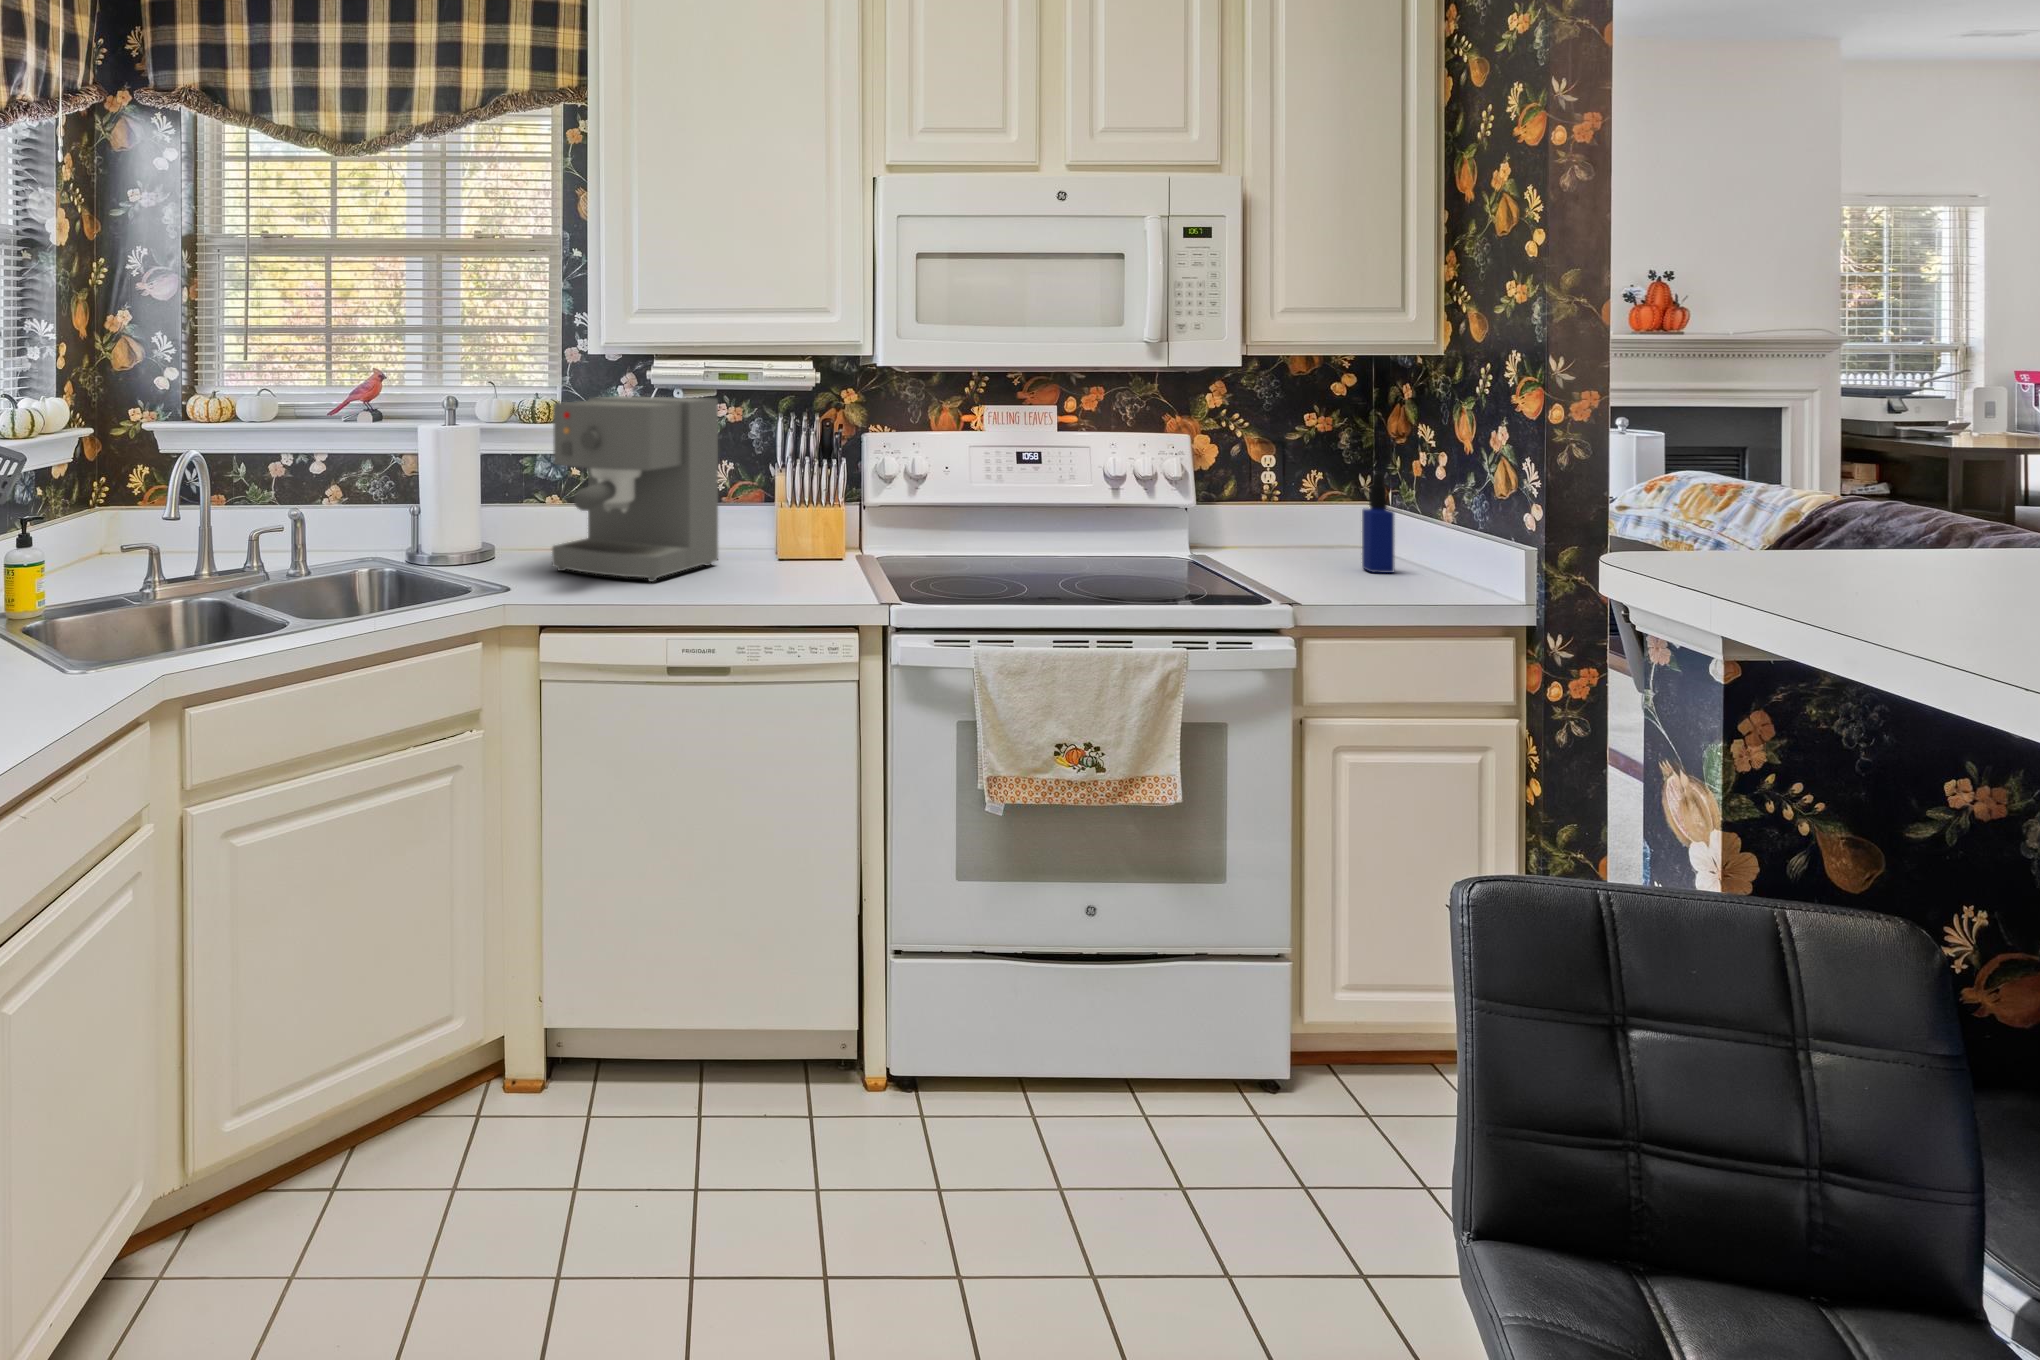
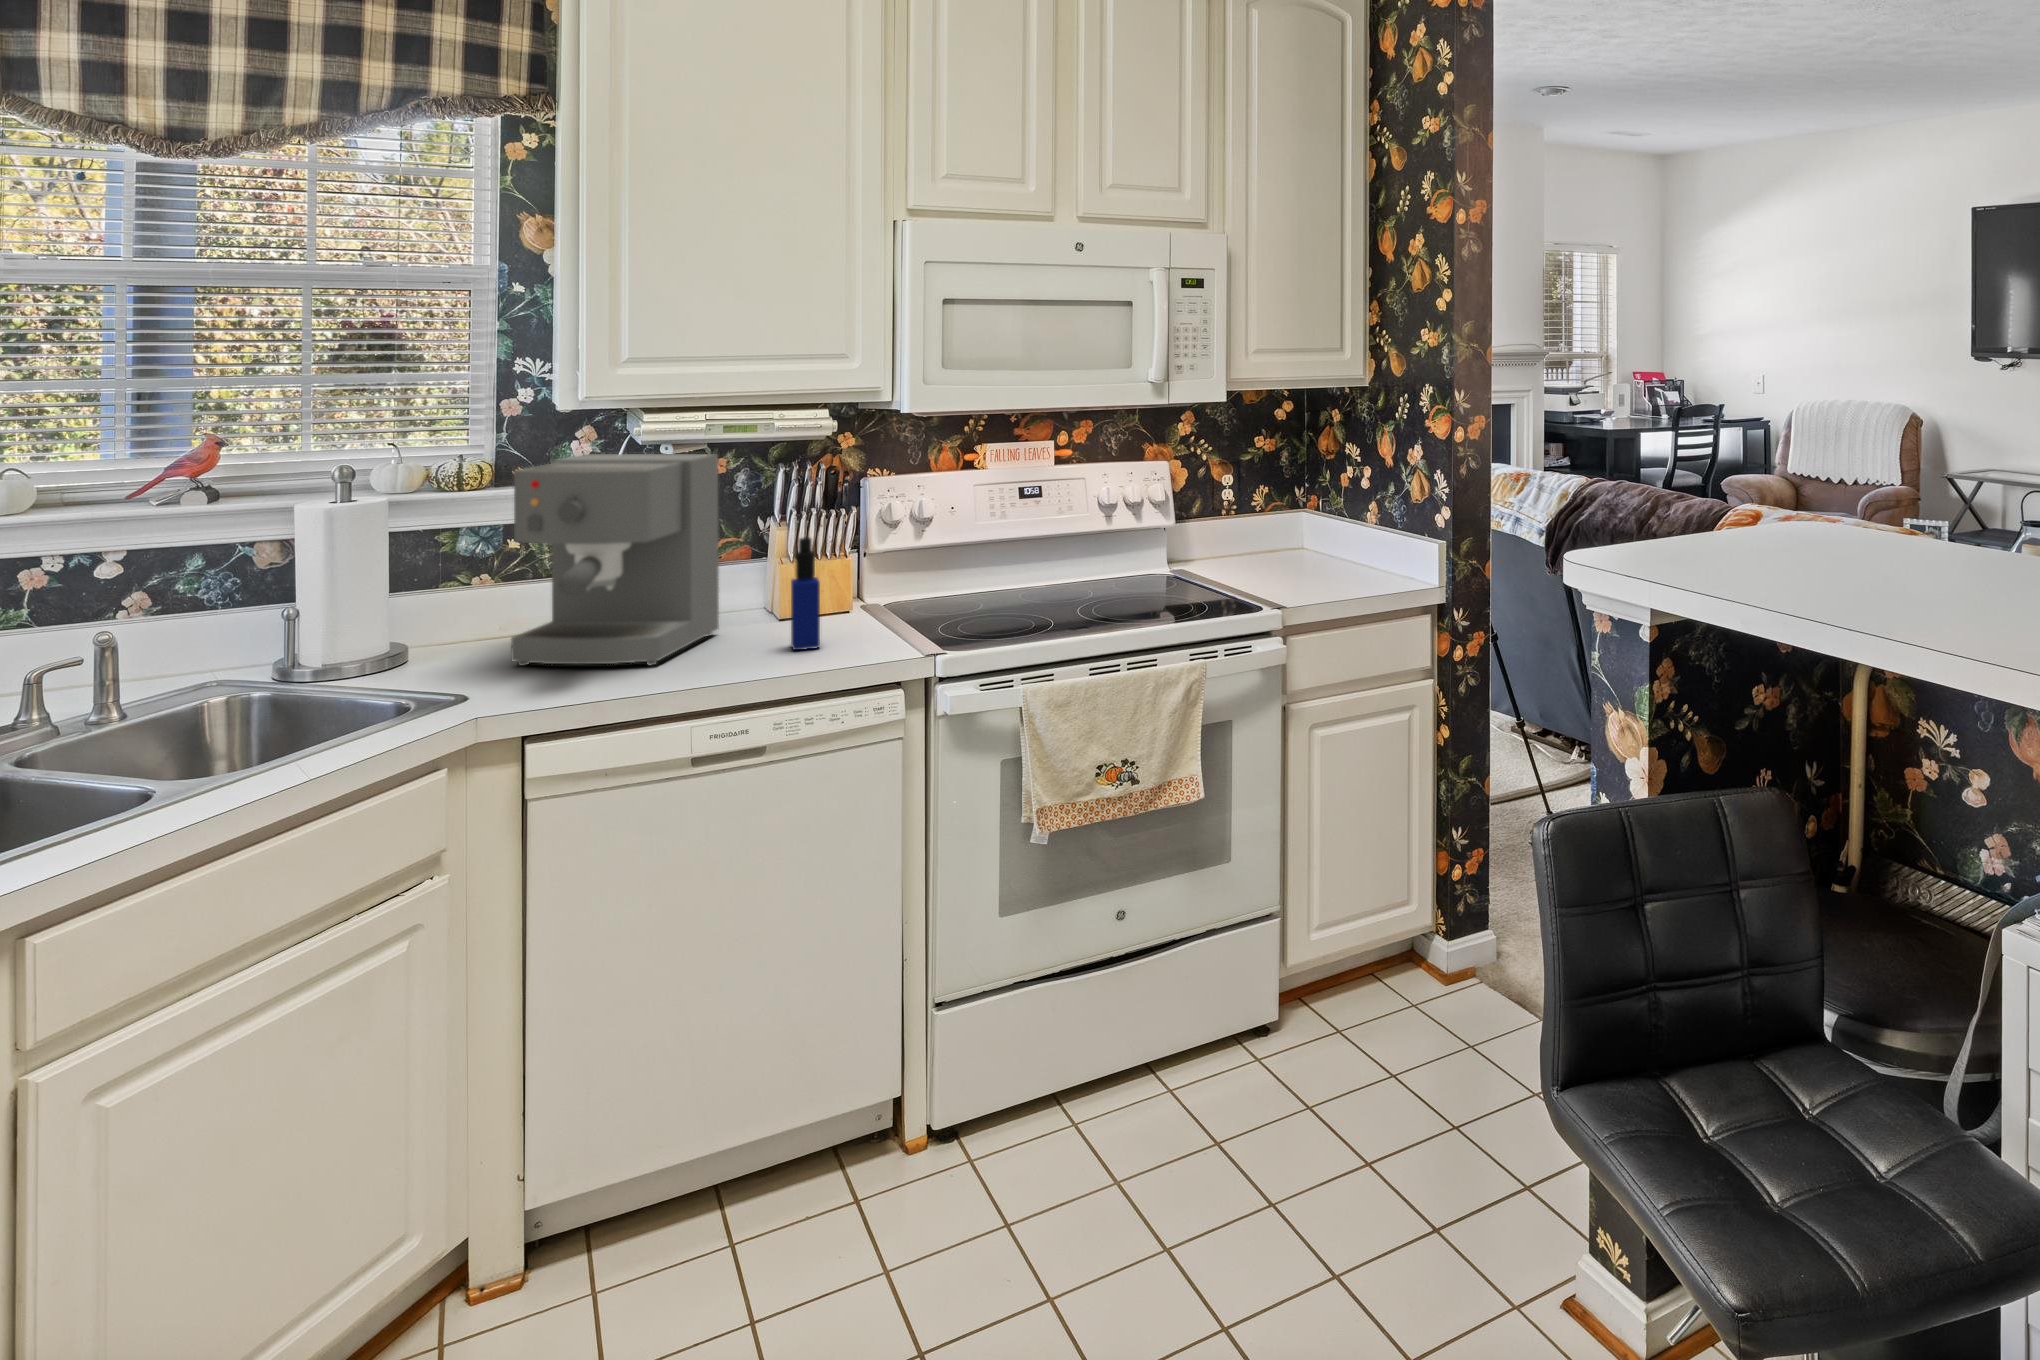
bottle: present [1362,472,1395,573] -> present [791,537,820,650]

